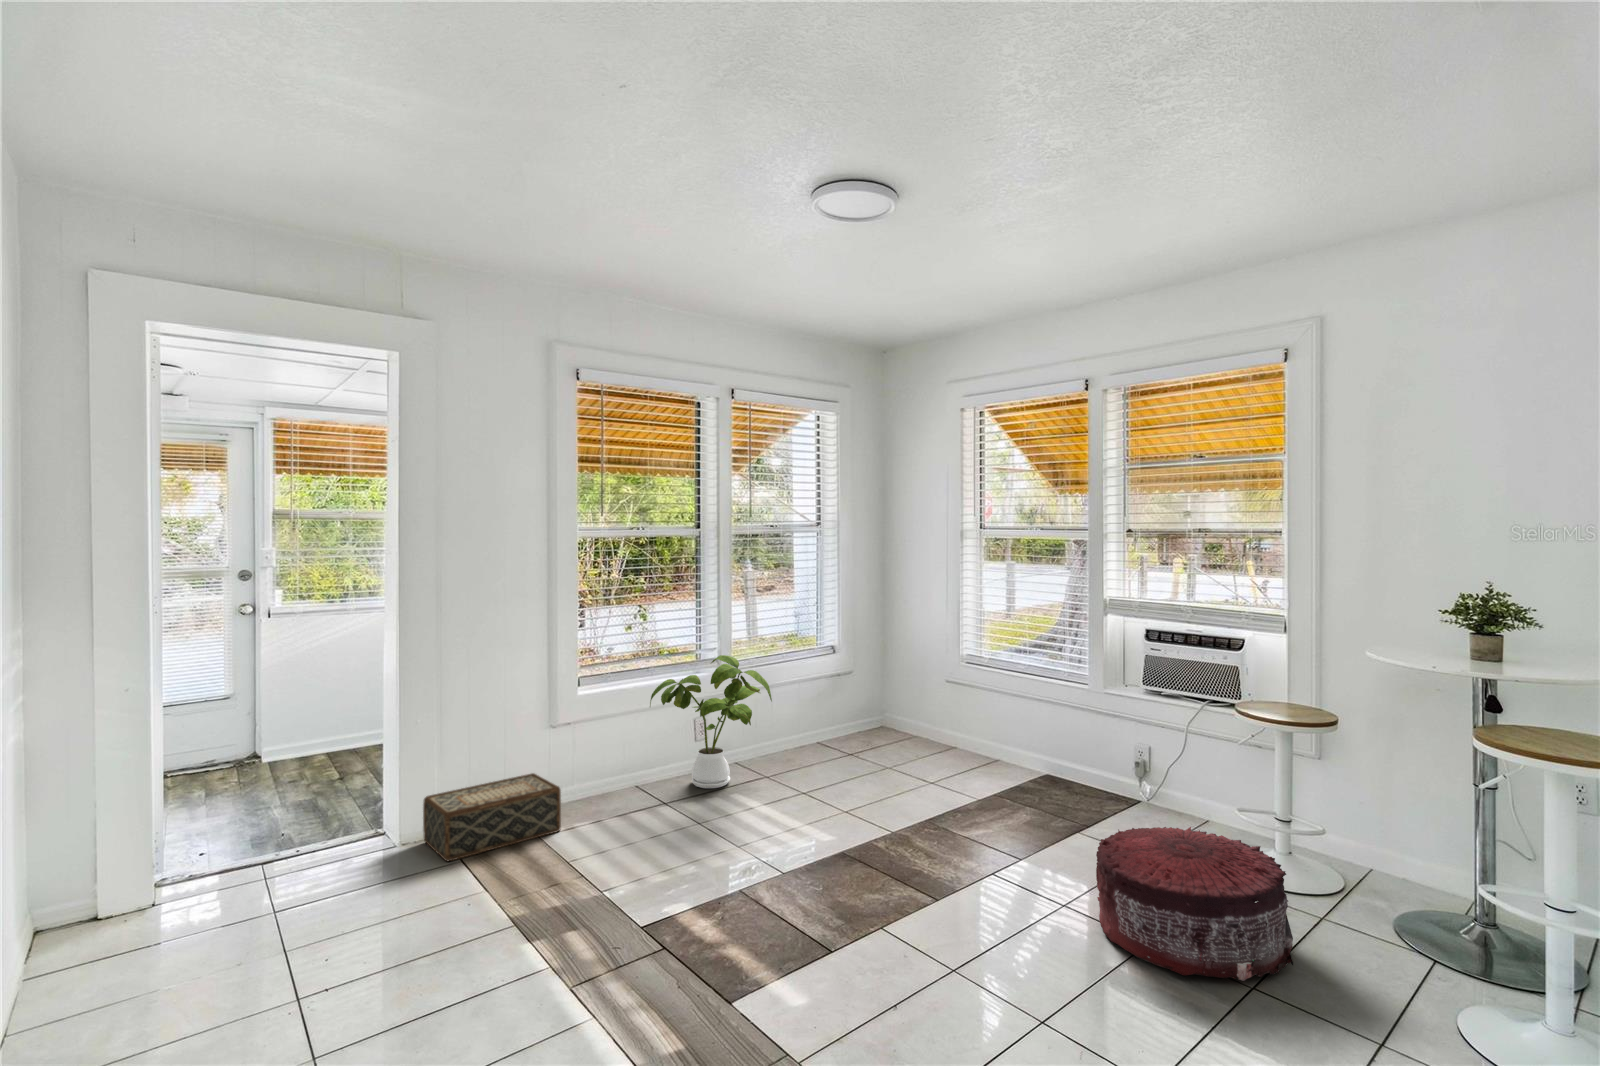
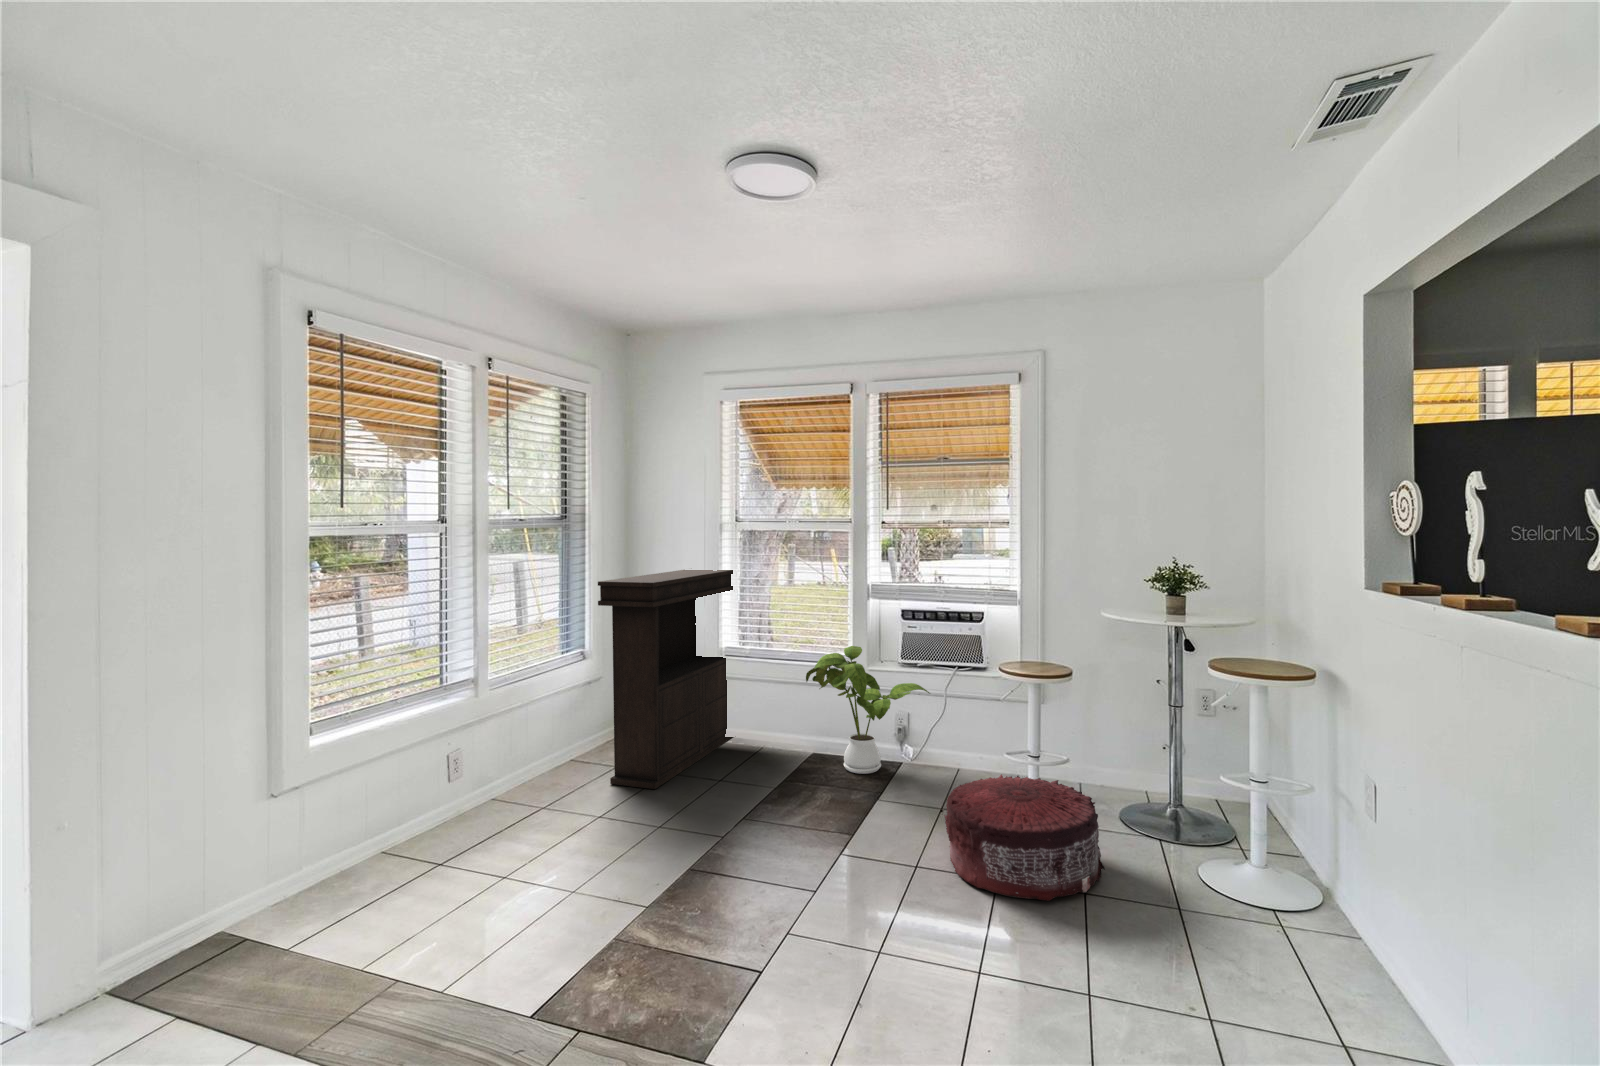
console table: none [821,572,990,782] -> present [598,570,734,789]
house plant: present [650,655,772,788] -> present [806,646,929,774]
woven basket: present [423,773,561,861] -> none [96,860,323,1015]

